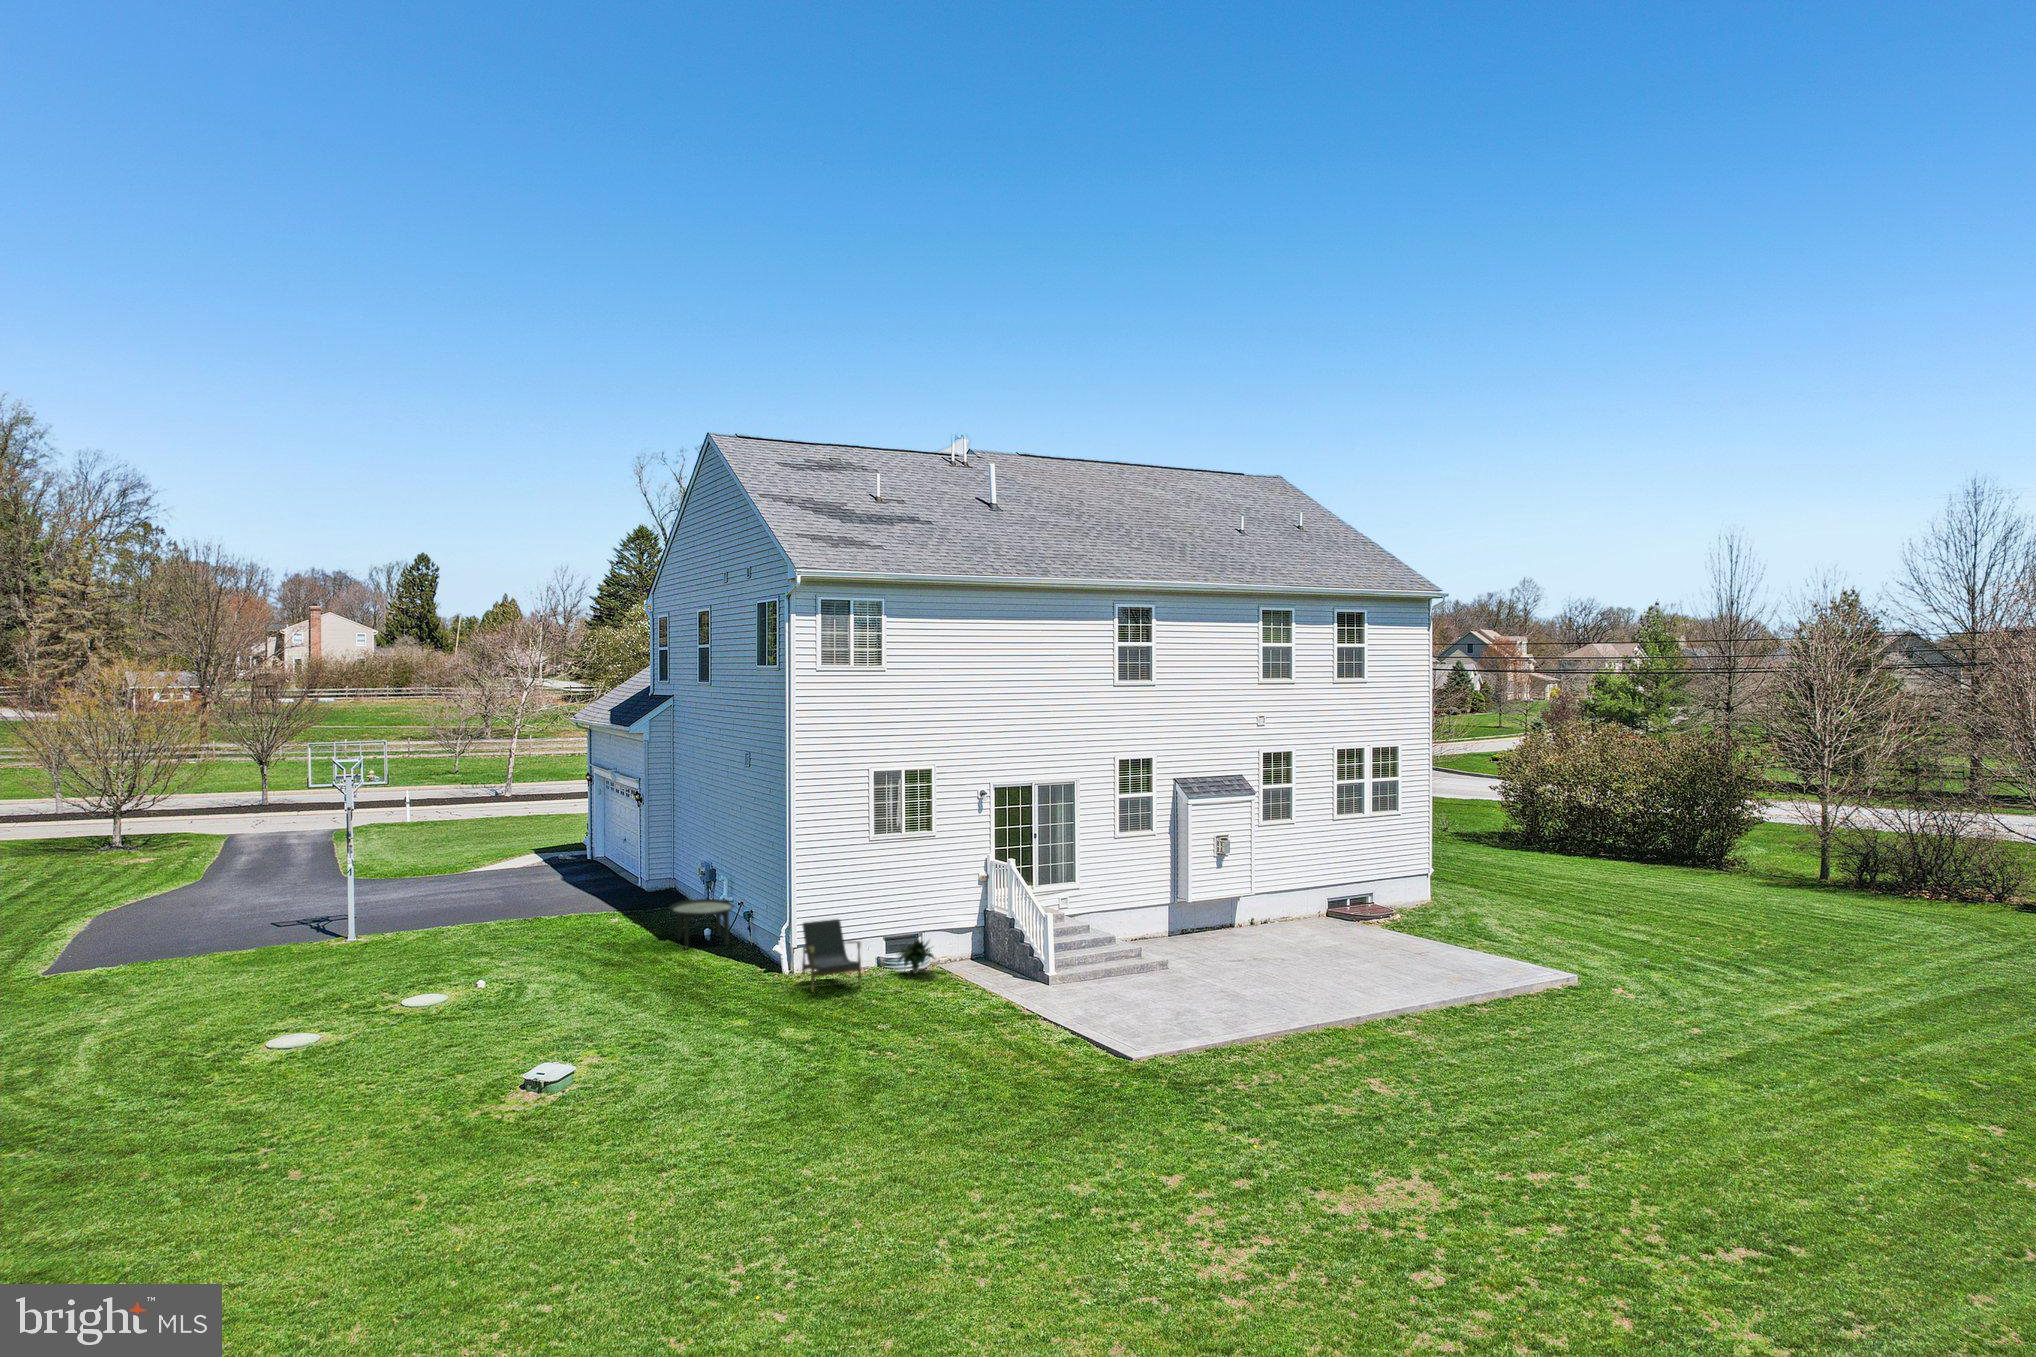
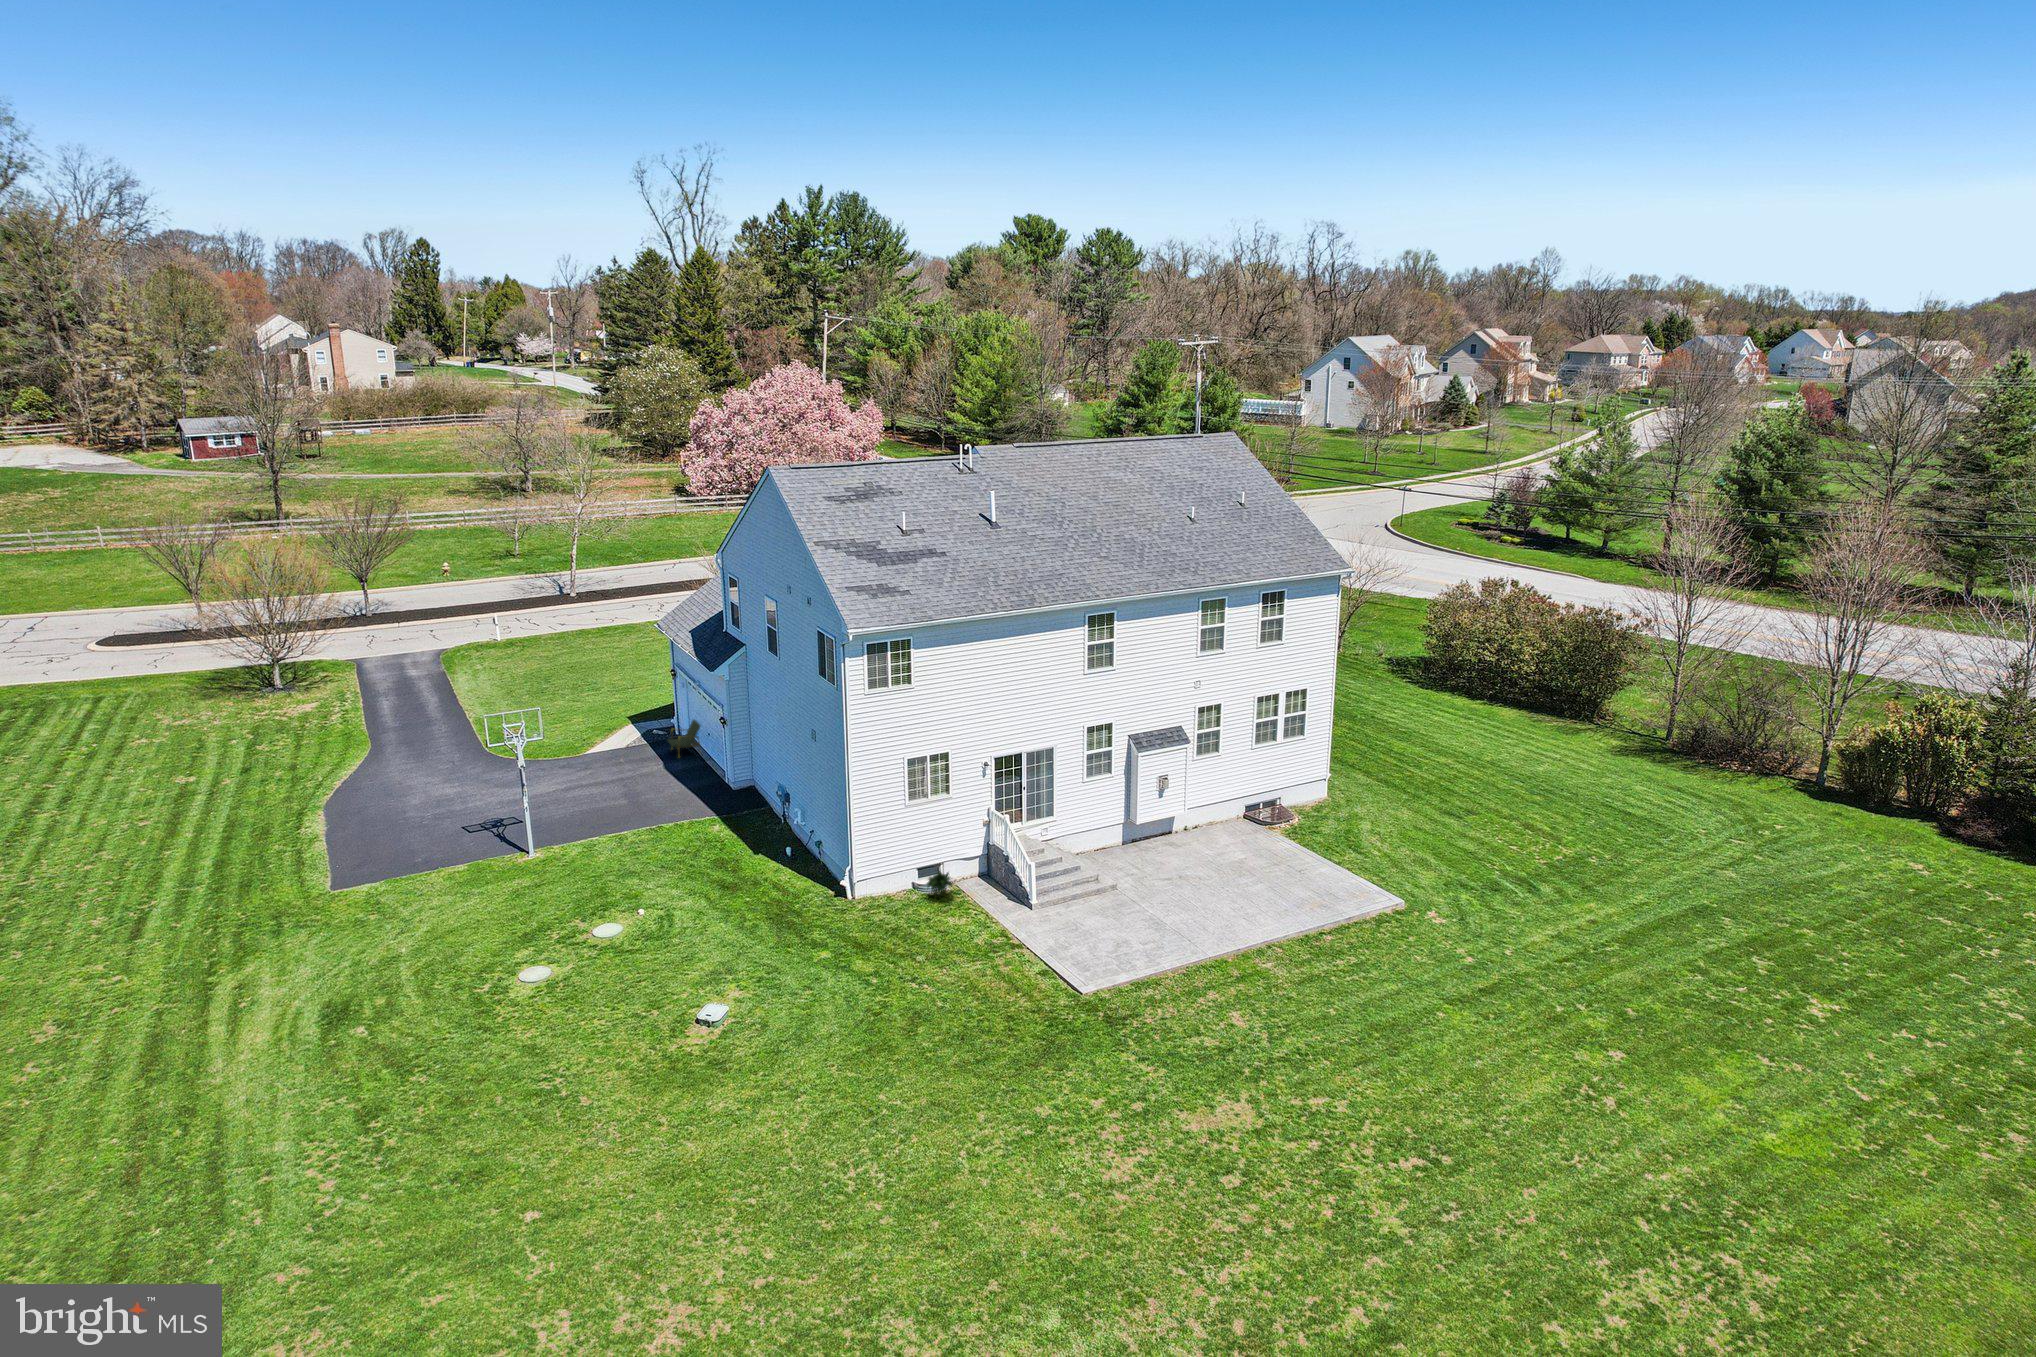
round table: present [670,899,734,949] -> none [758,822,806,866]
lounge chair: present [802,919,861,991] -> present [668,720,701,755]

